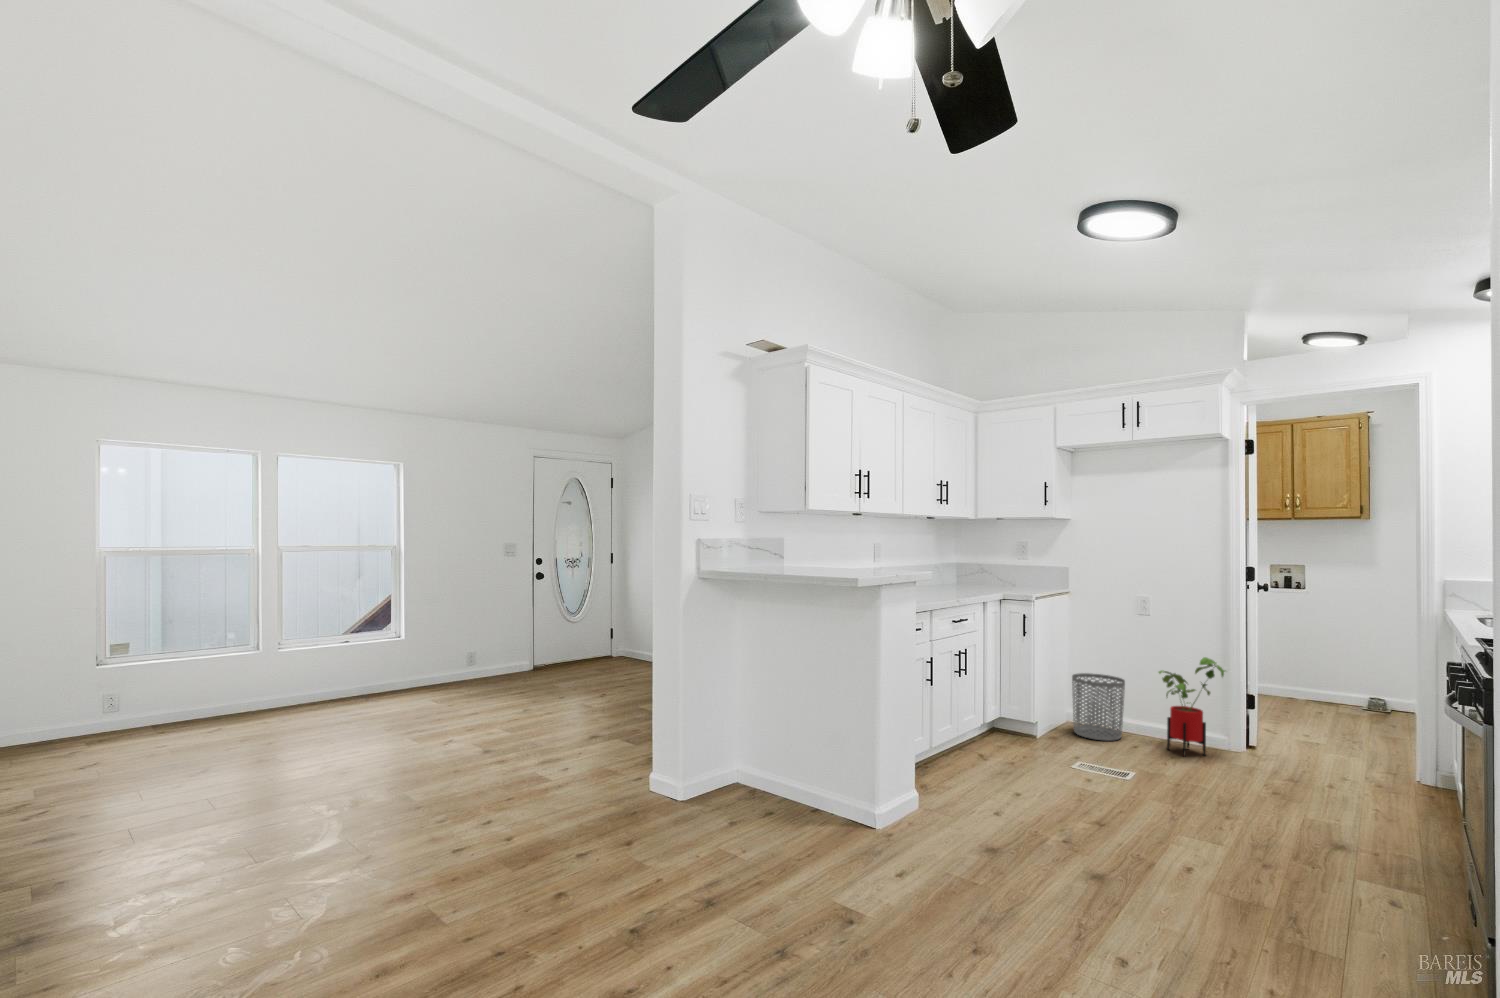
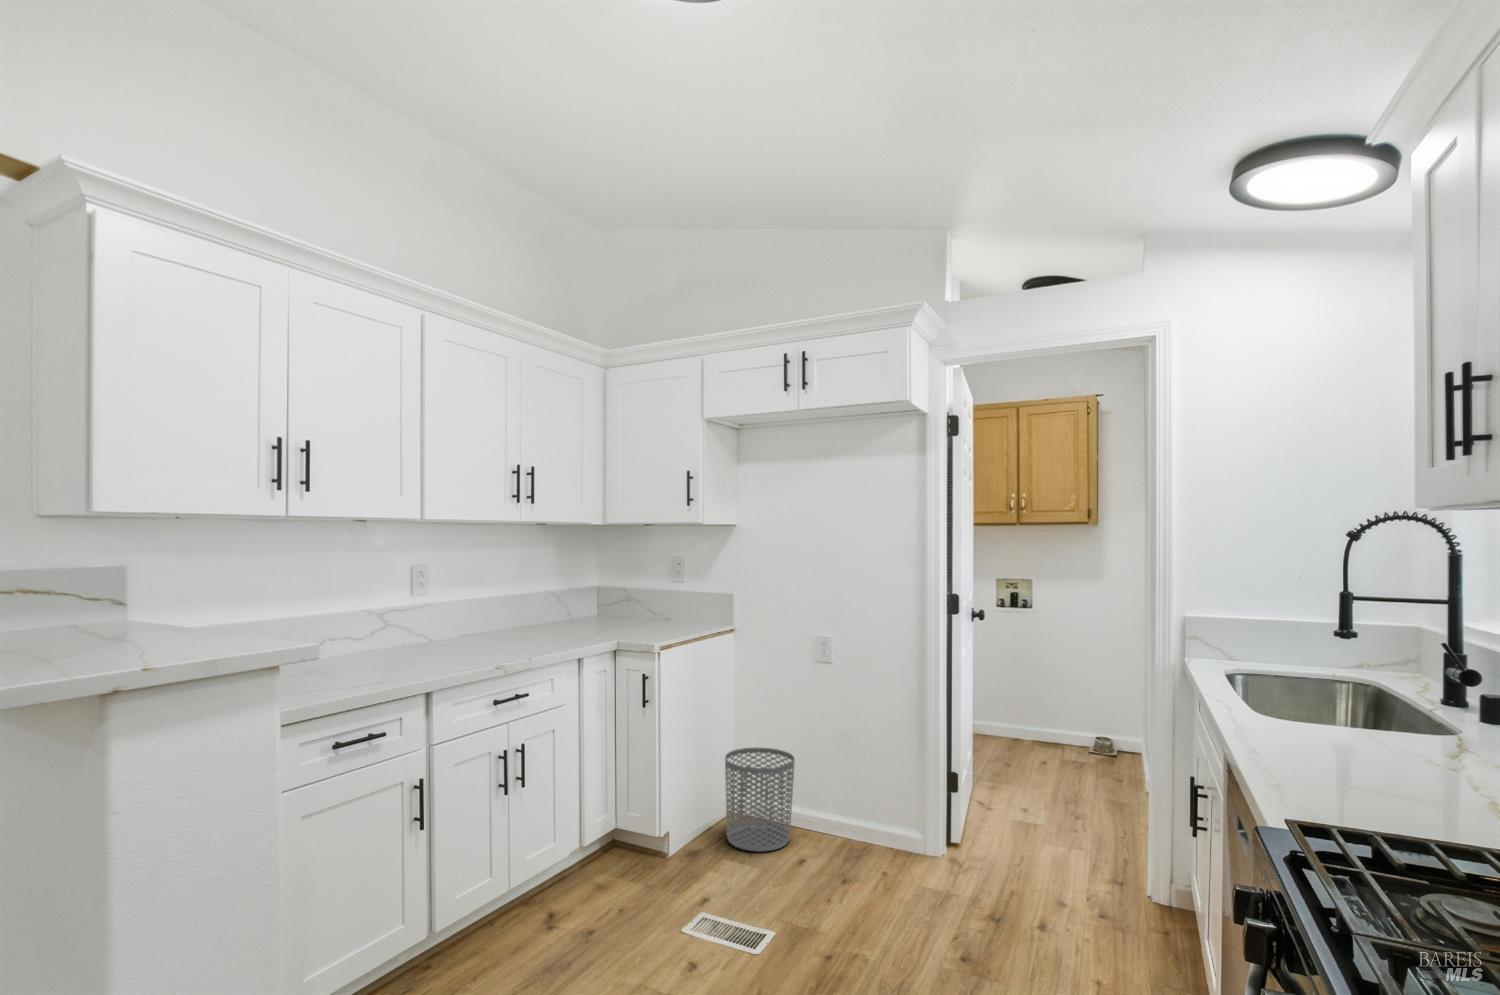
house plant: present [1159,657,1225,756] -> none [833,728,921,877]

